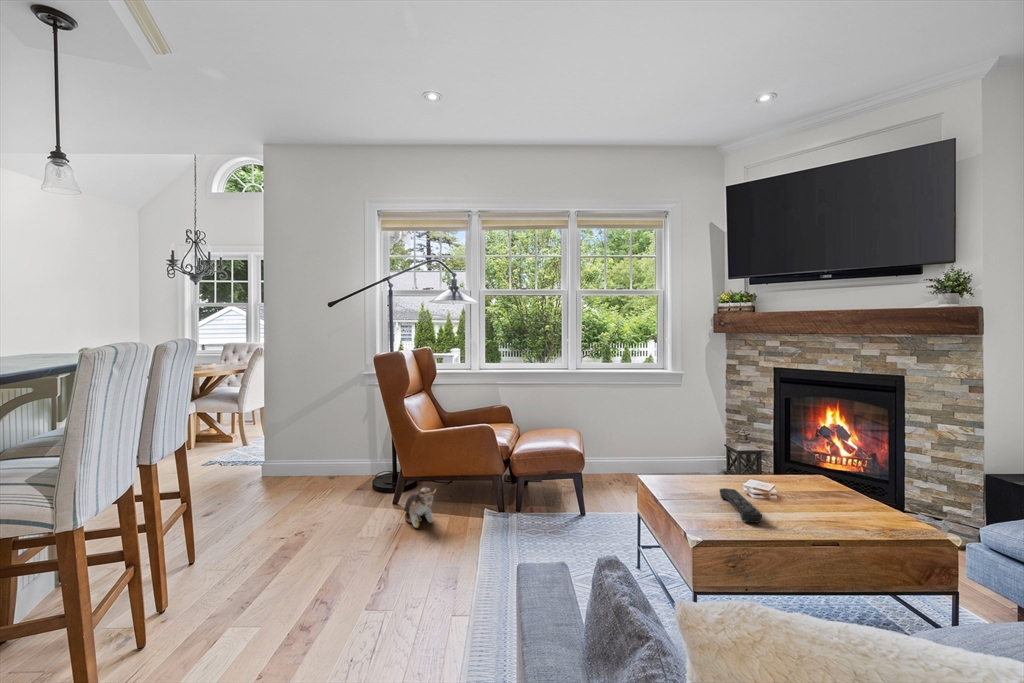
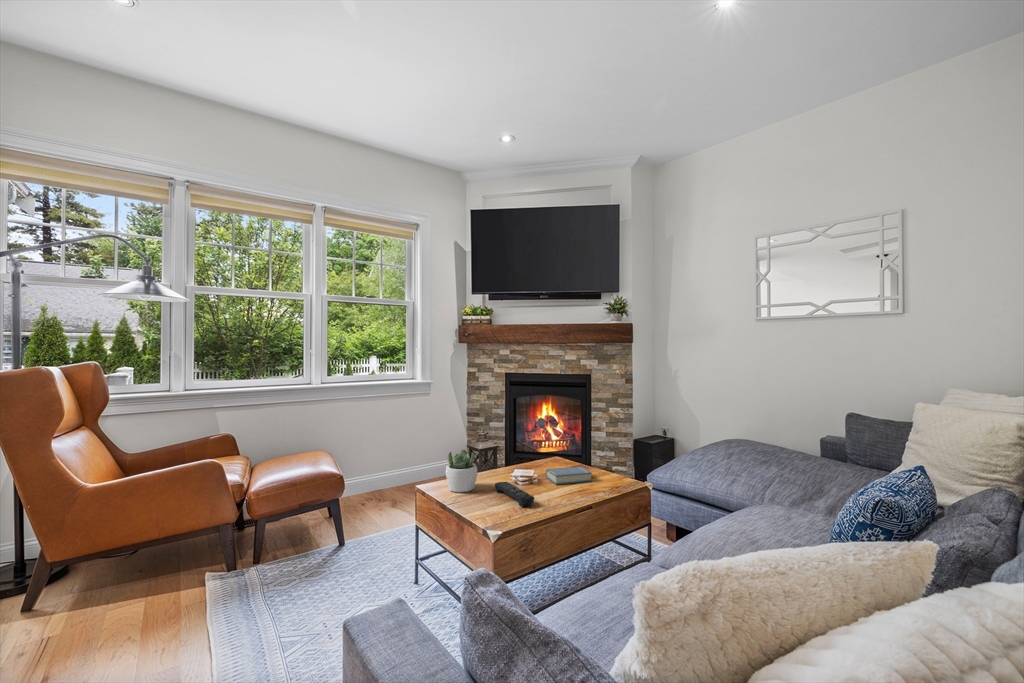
succulent plant: none [665,446,700,491] -> present [446,450,477,492]
hardback book: none [796,485,866,514] -> present [546,466,592,485]
plush toy: present [404,487,436,528] -> none [63,561,140,628]

